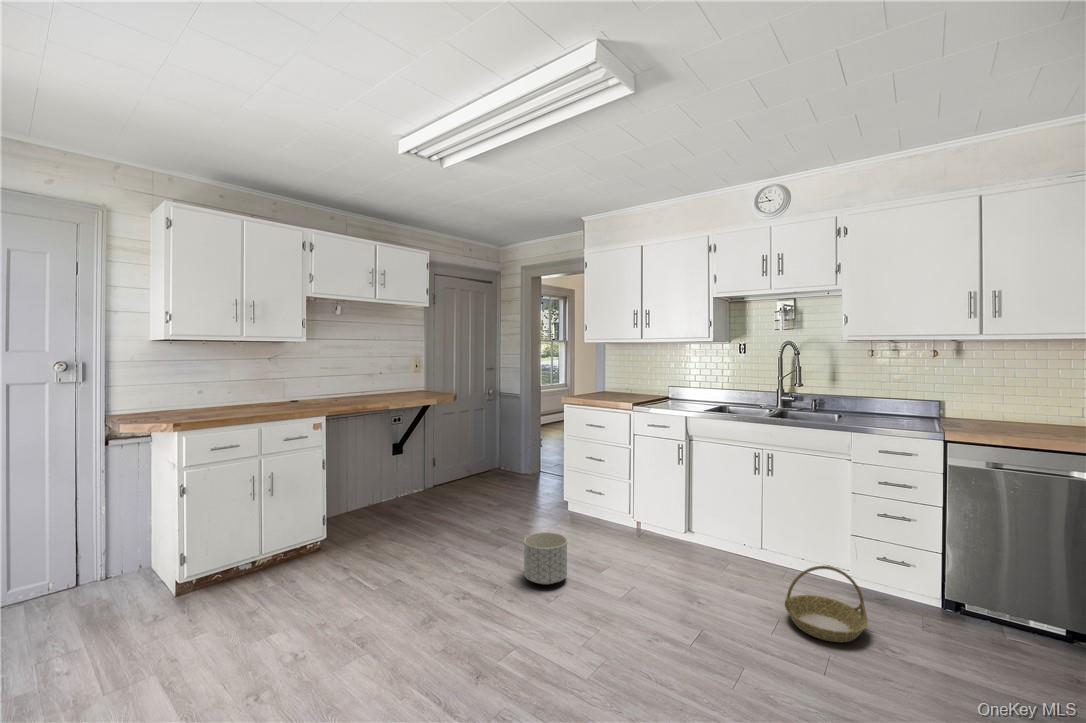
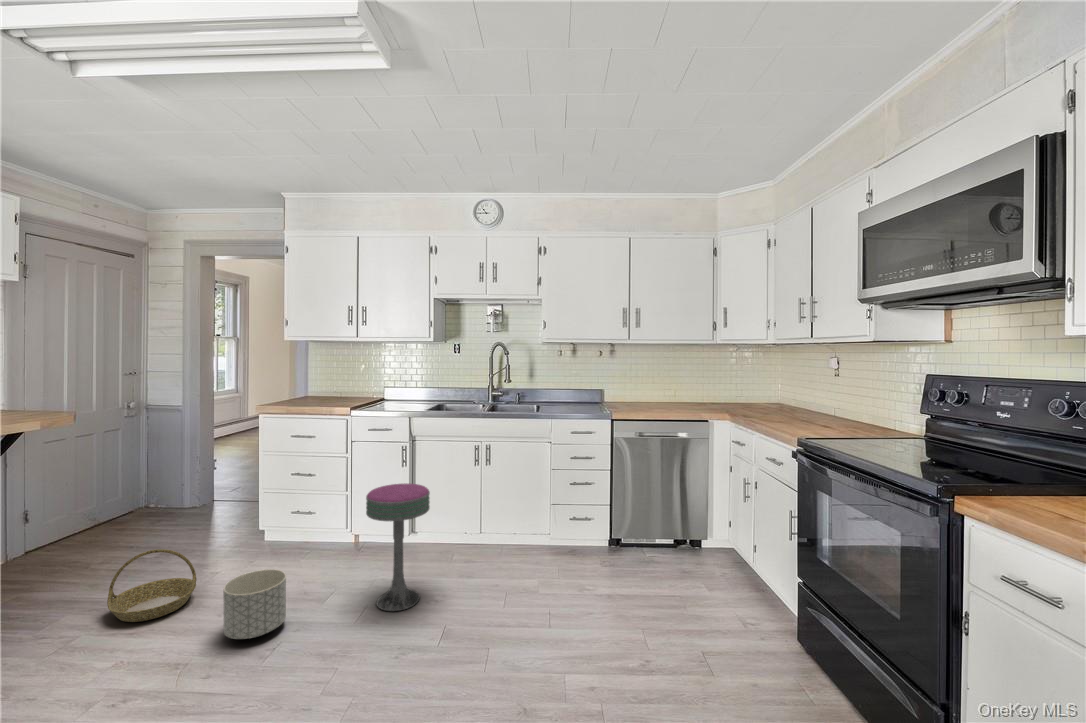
bar stool: none [631,480,691,601] -> present [366,483,430,611]
basket: present [785,566,867,642] -> present [107,549,196,622]

